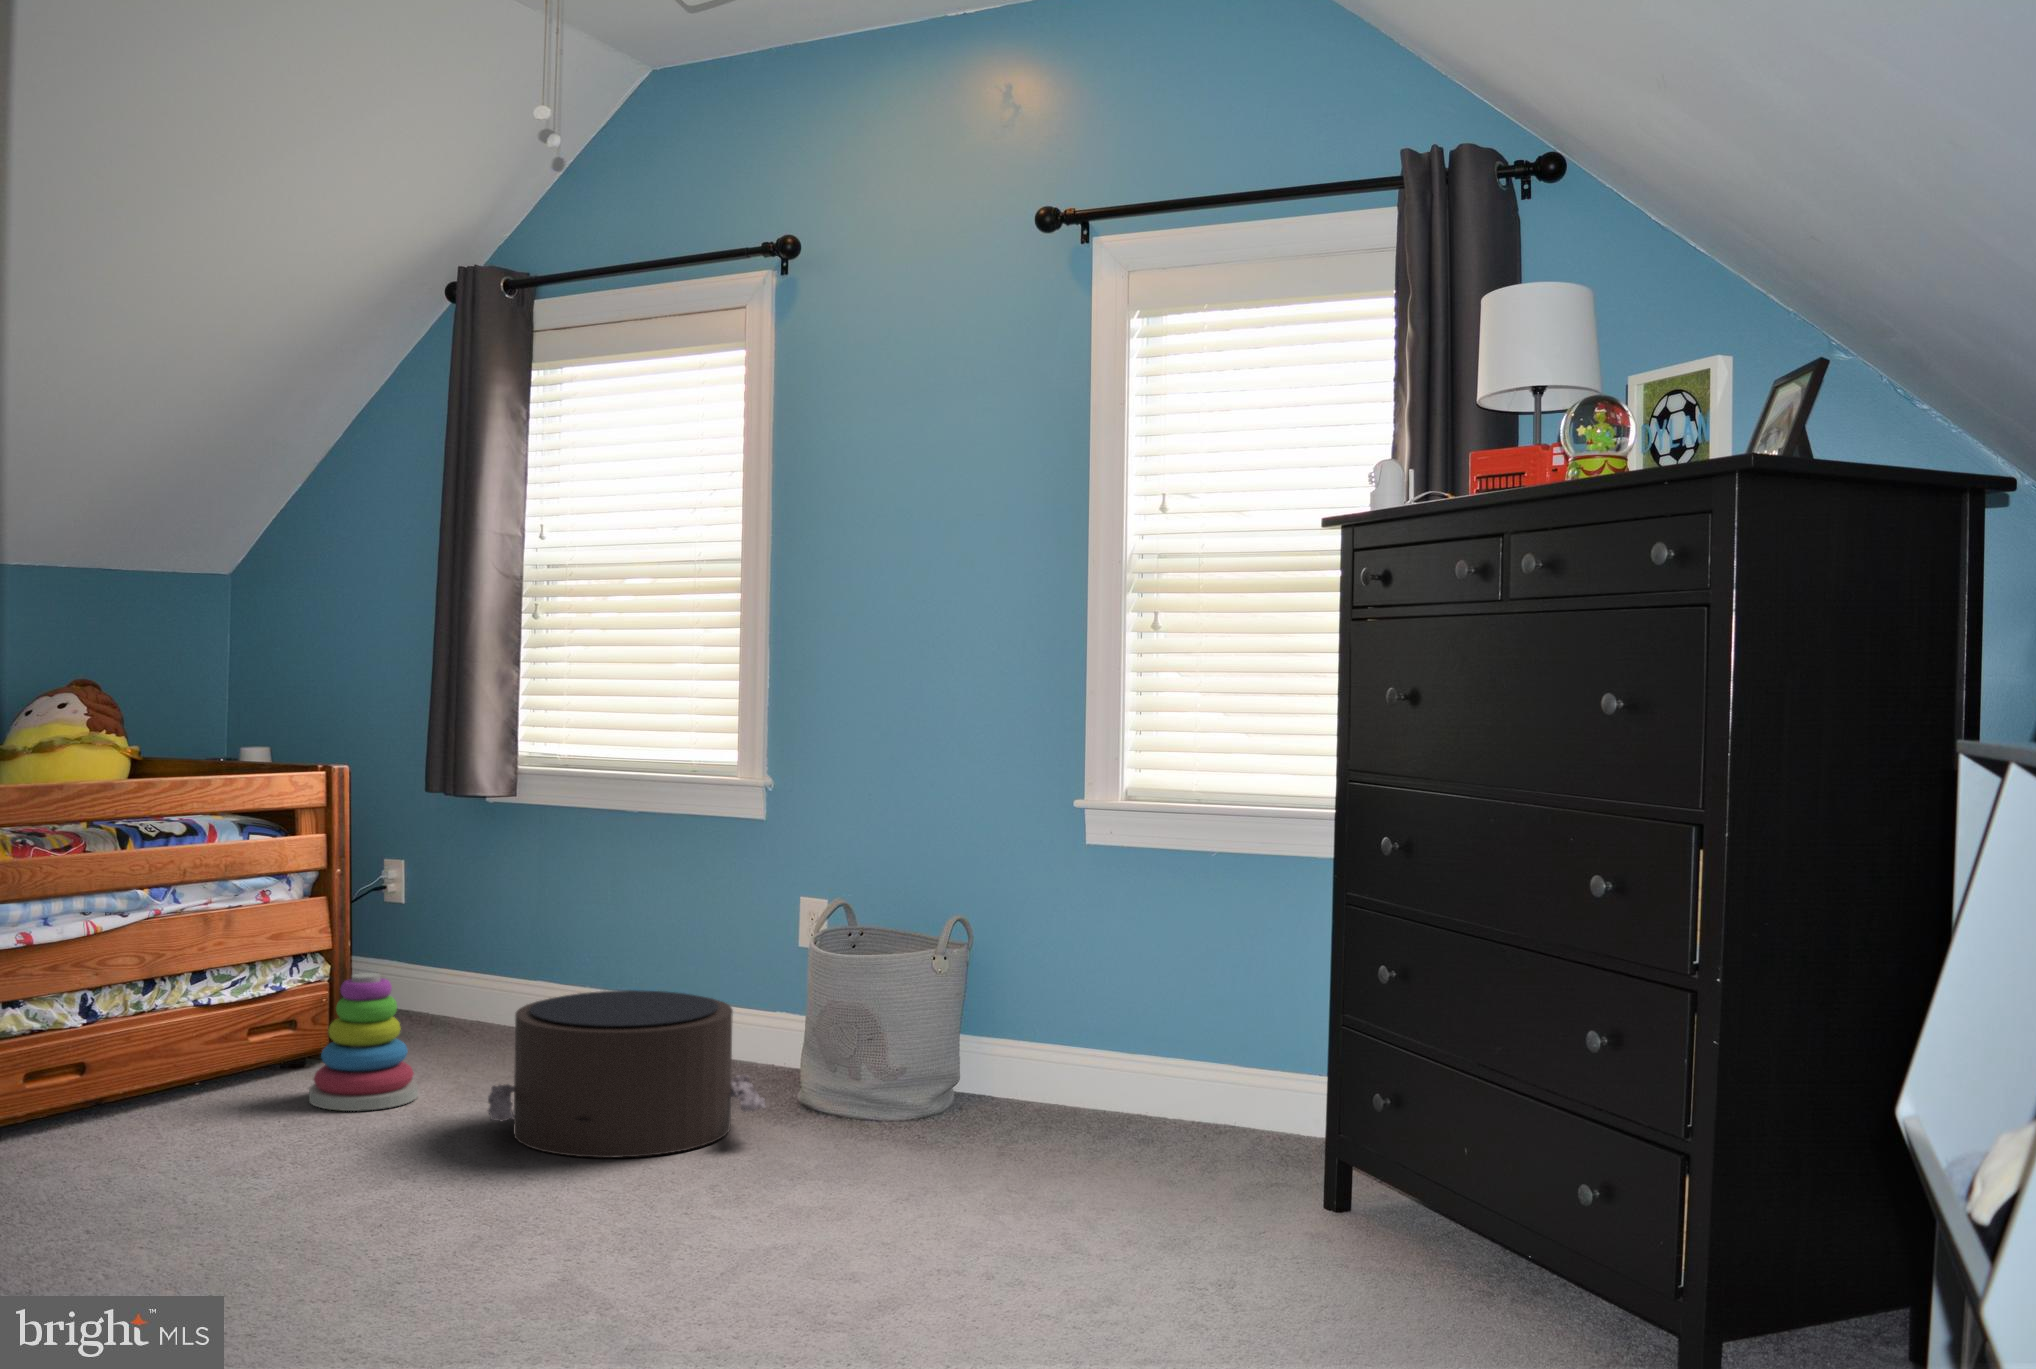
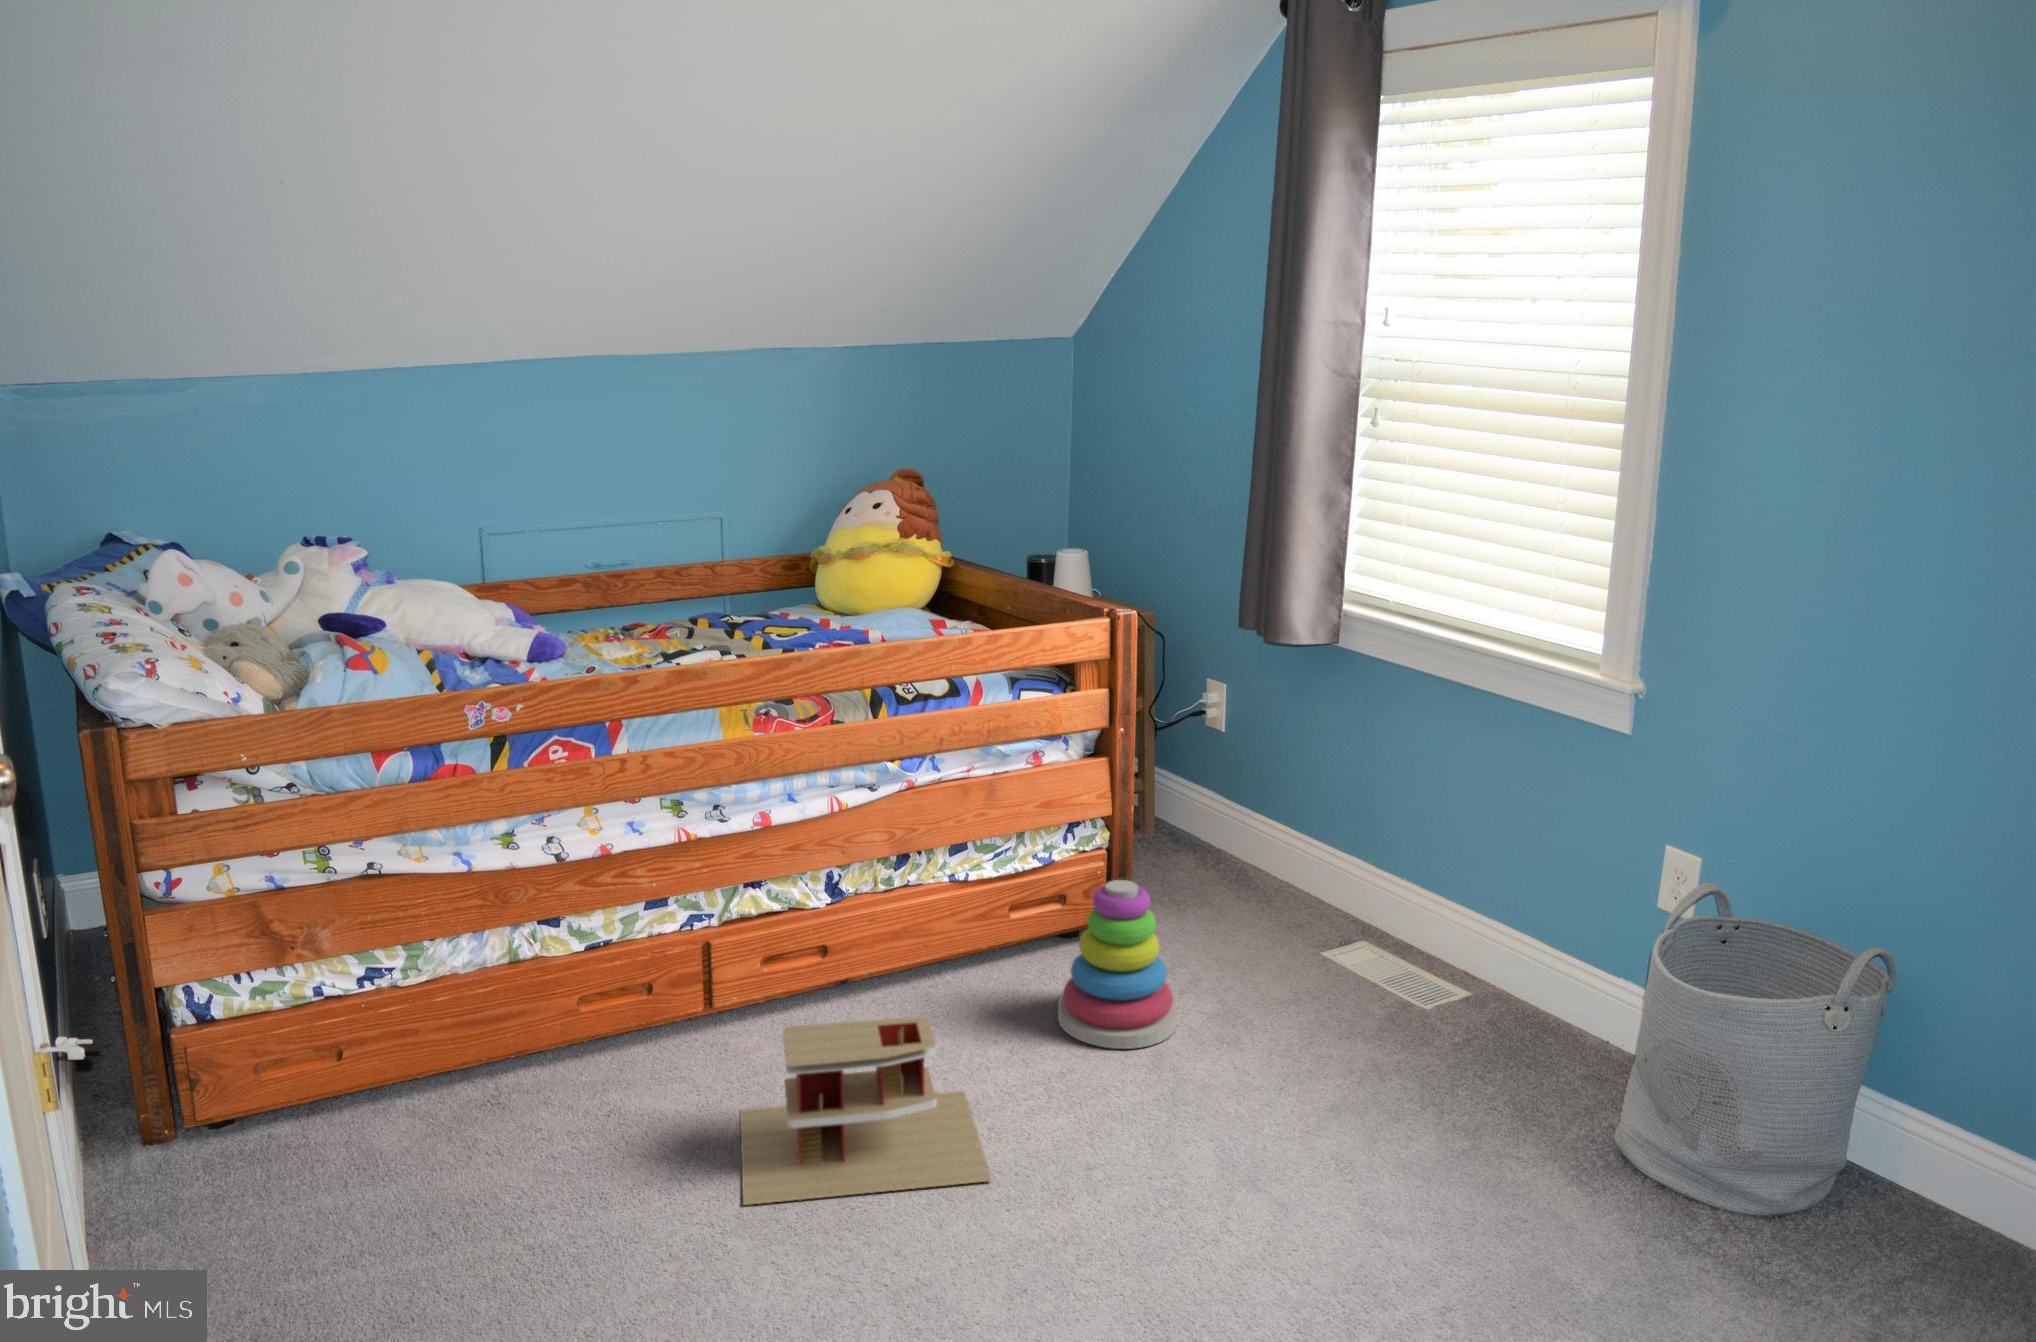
pouf: present [488,990,765,1158] -> none [1222,962,1604,1254]
toy house: none [41,1058,300,1209] -> present [740,1016,991,1205]

